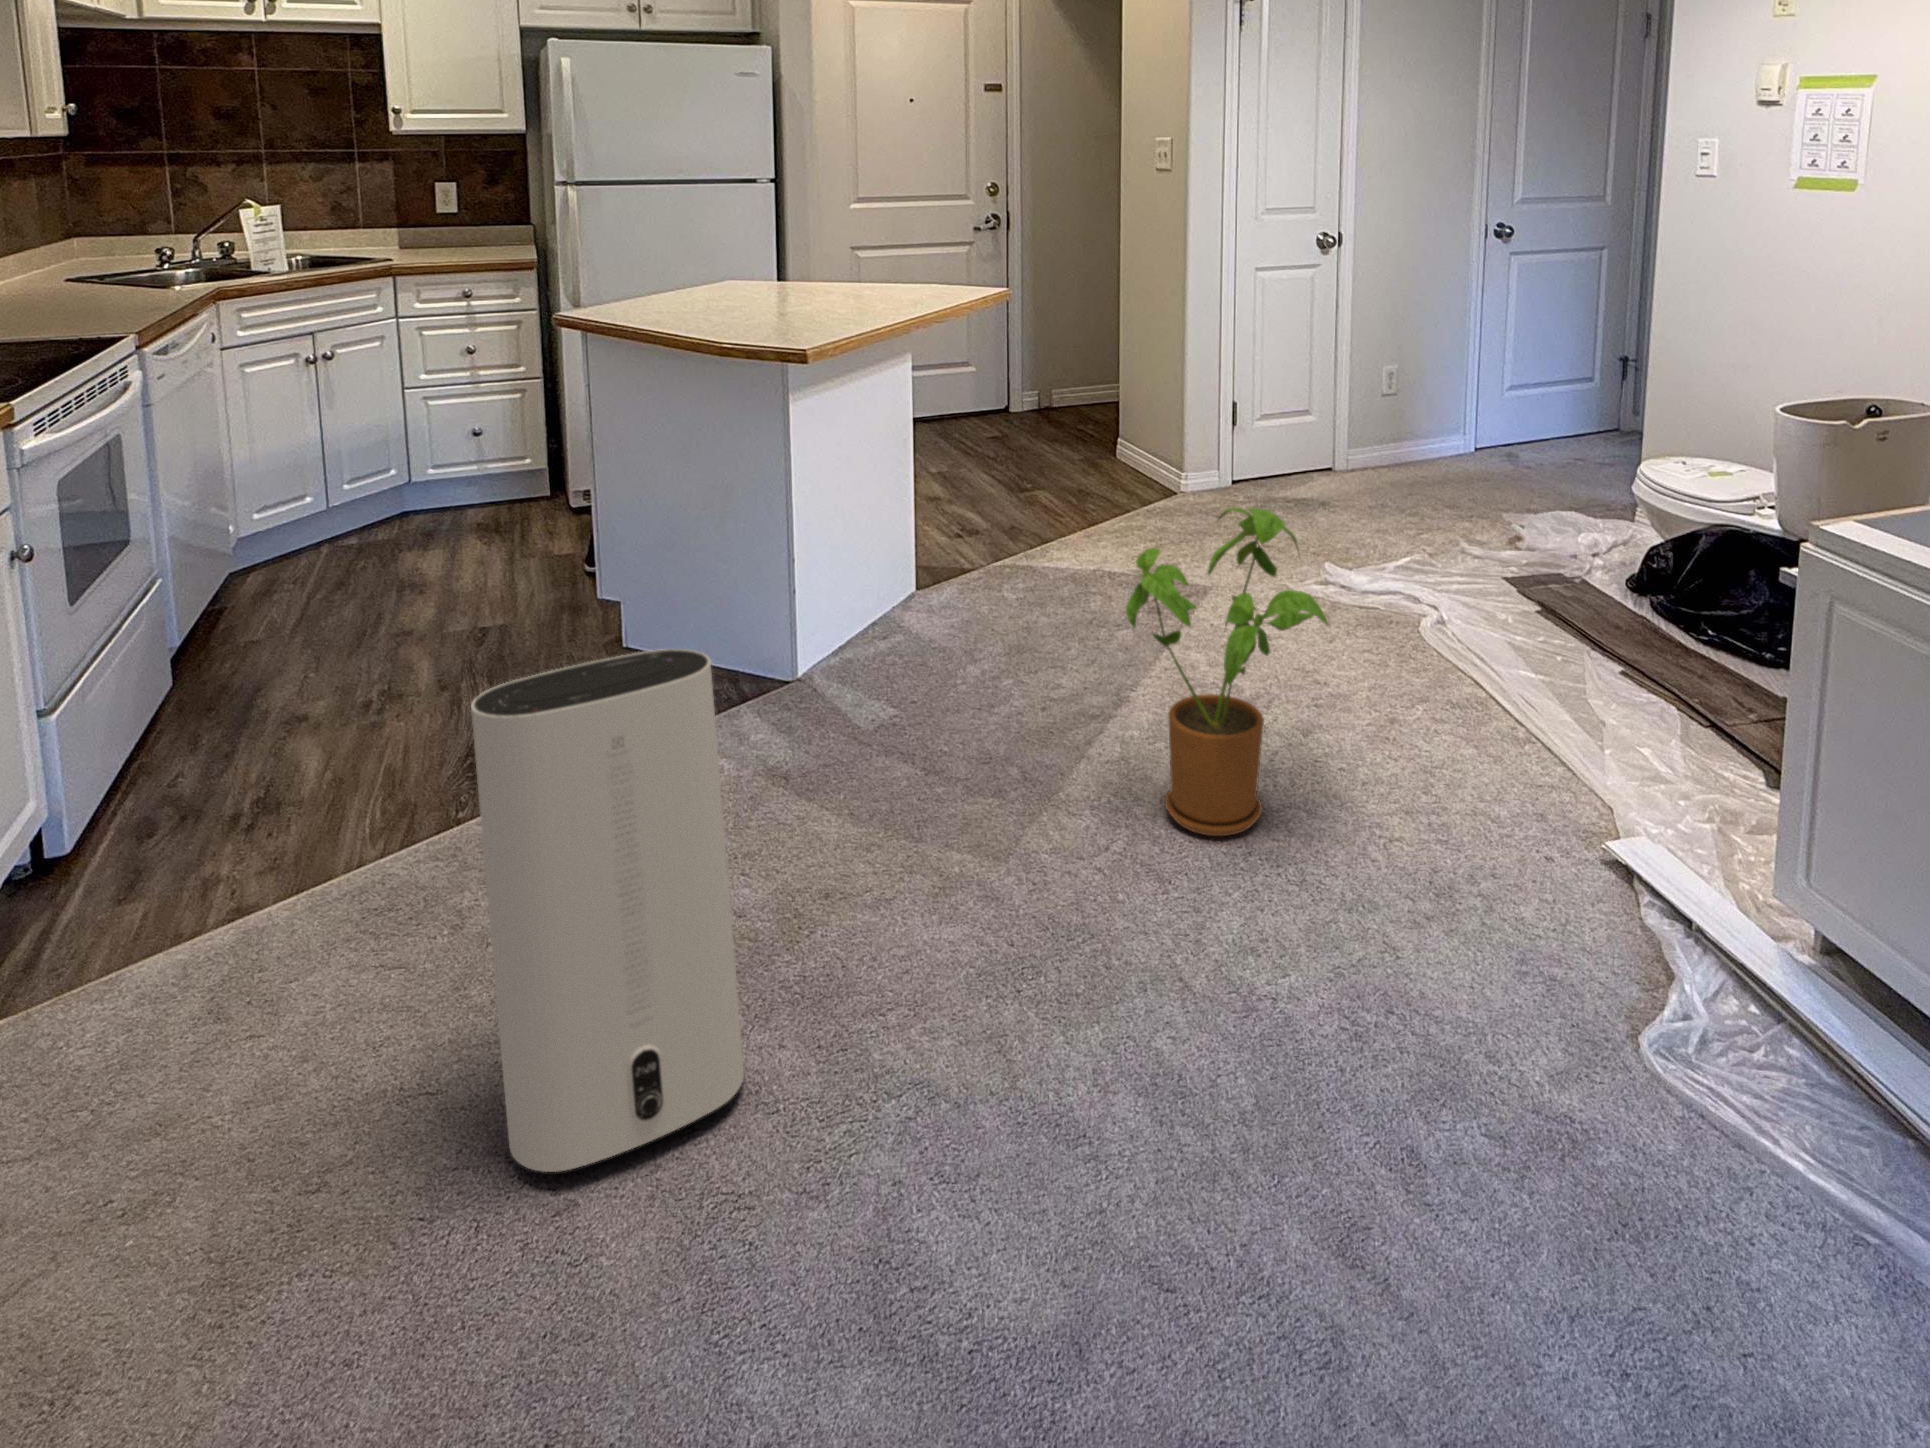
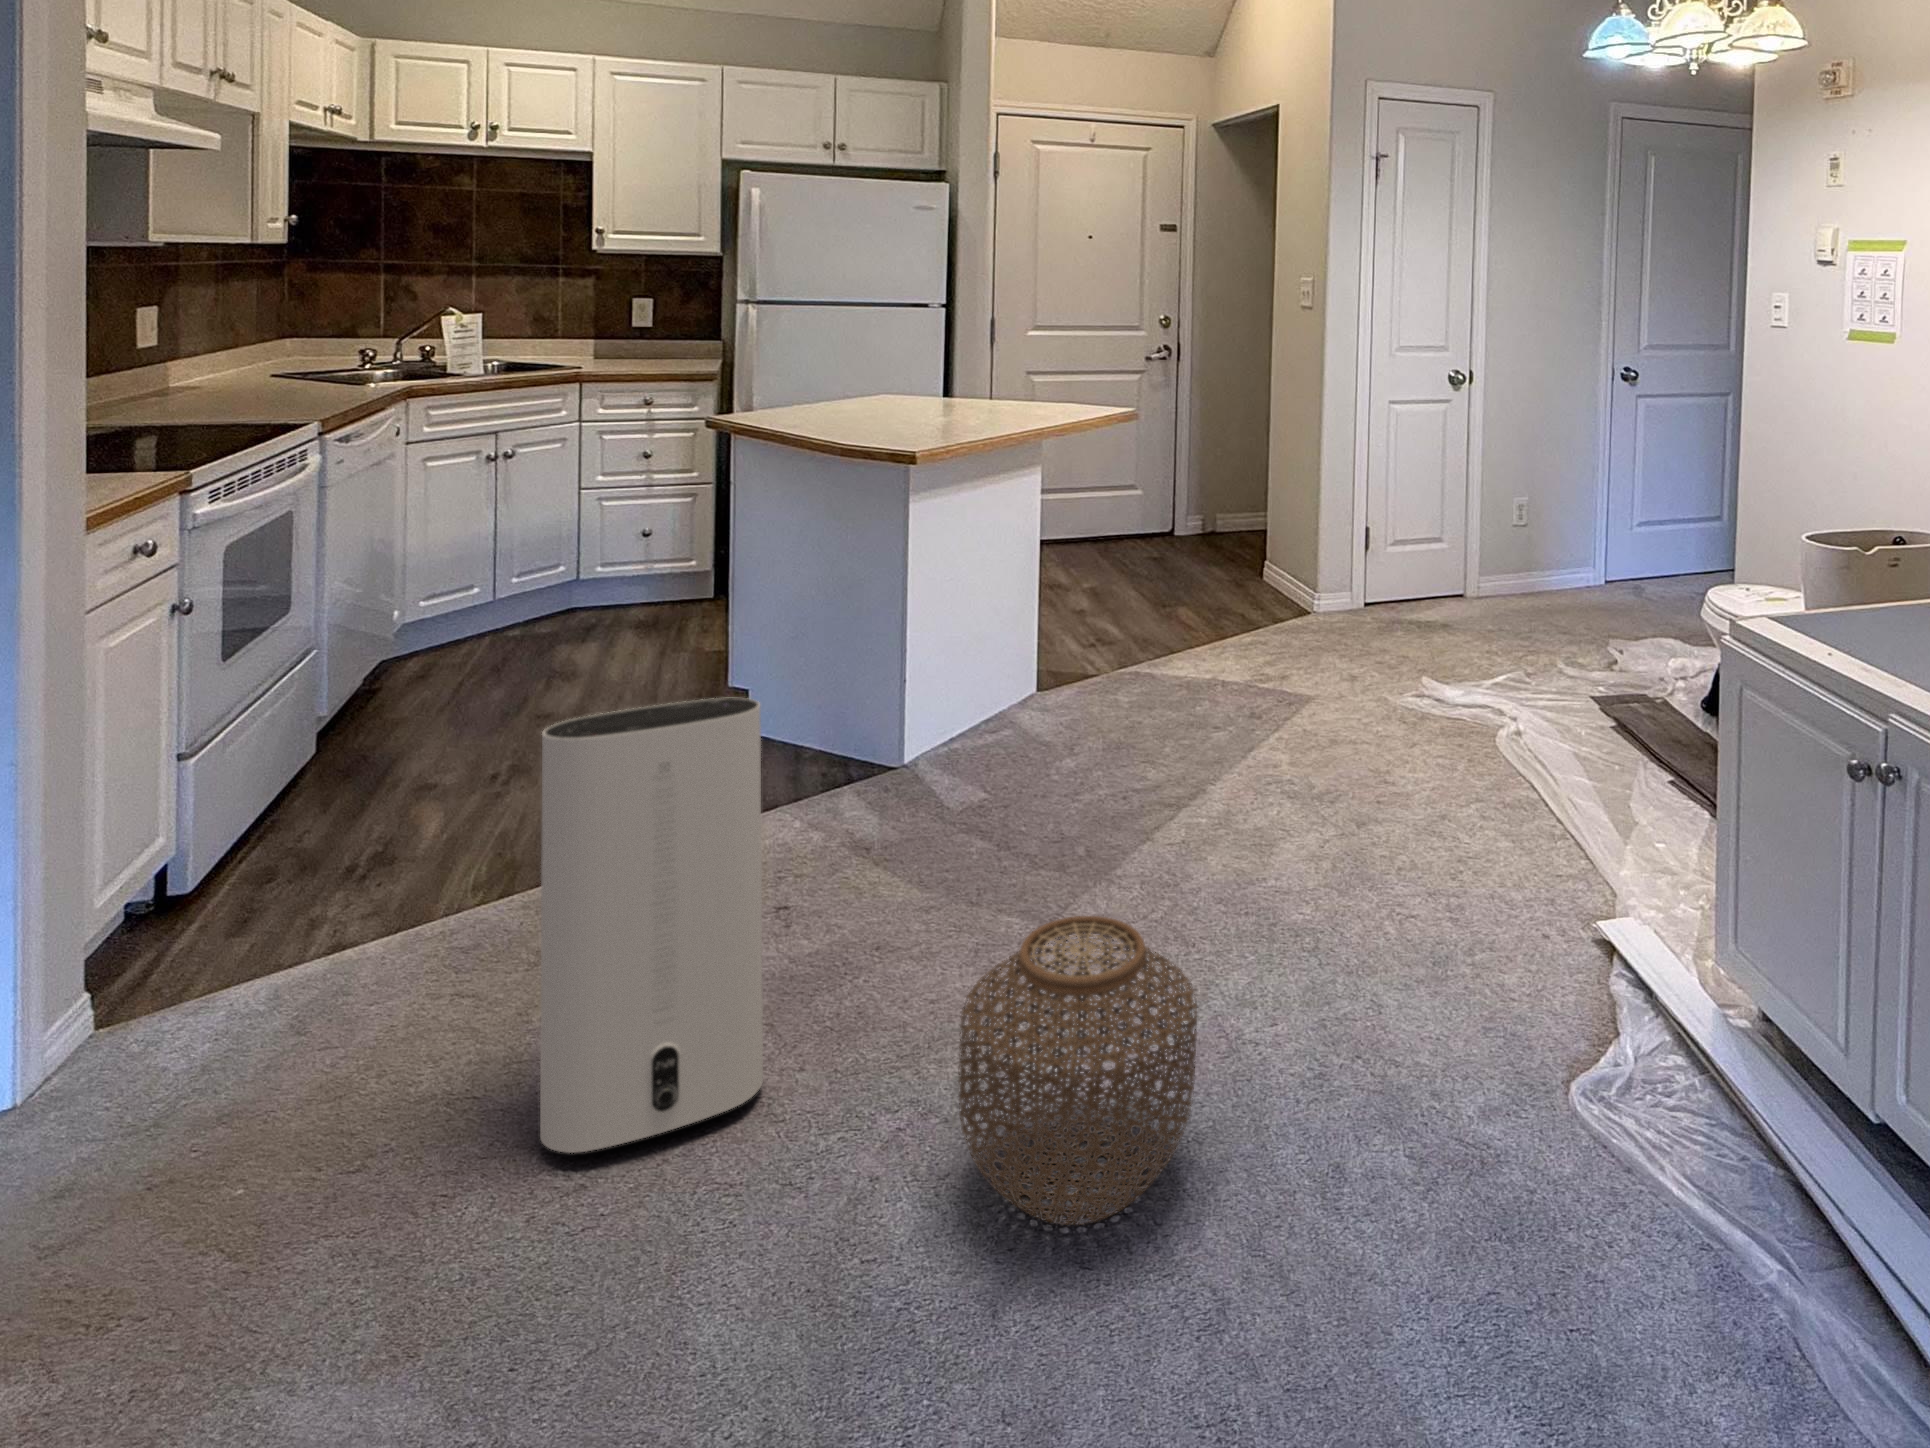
house plant: present [1126,508,1329,836] -> none [1177,606,1350,912]
woven basket: none [993,892,1264,1243] -> present [958,916,1197,1225]

